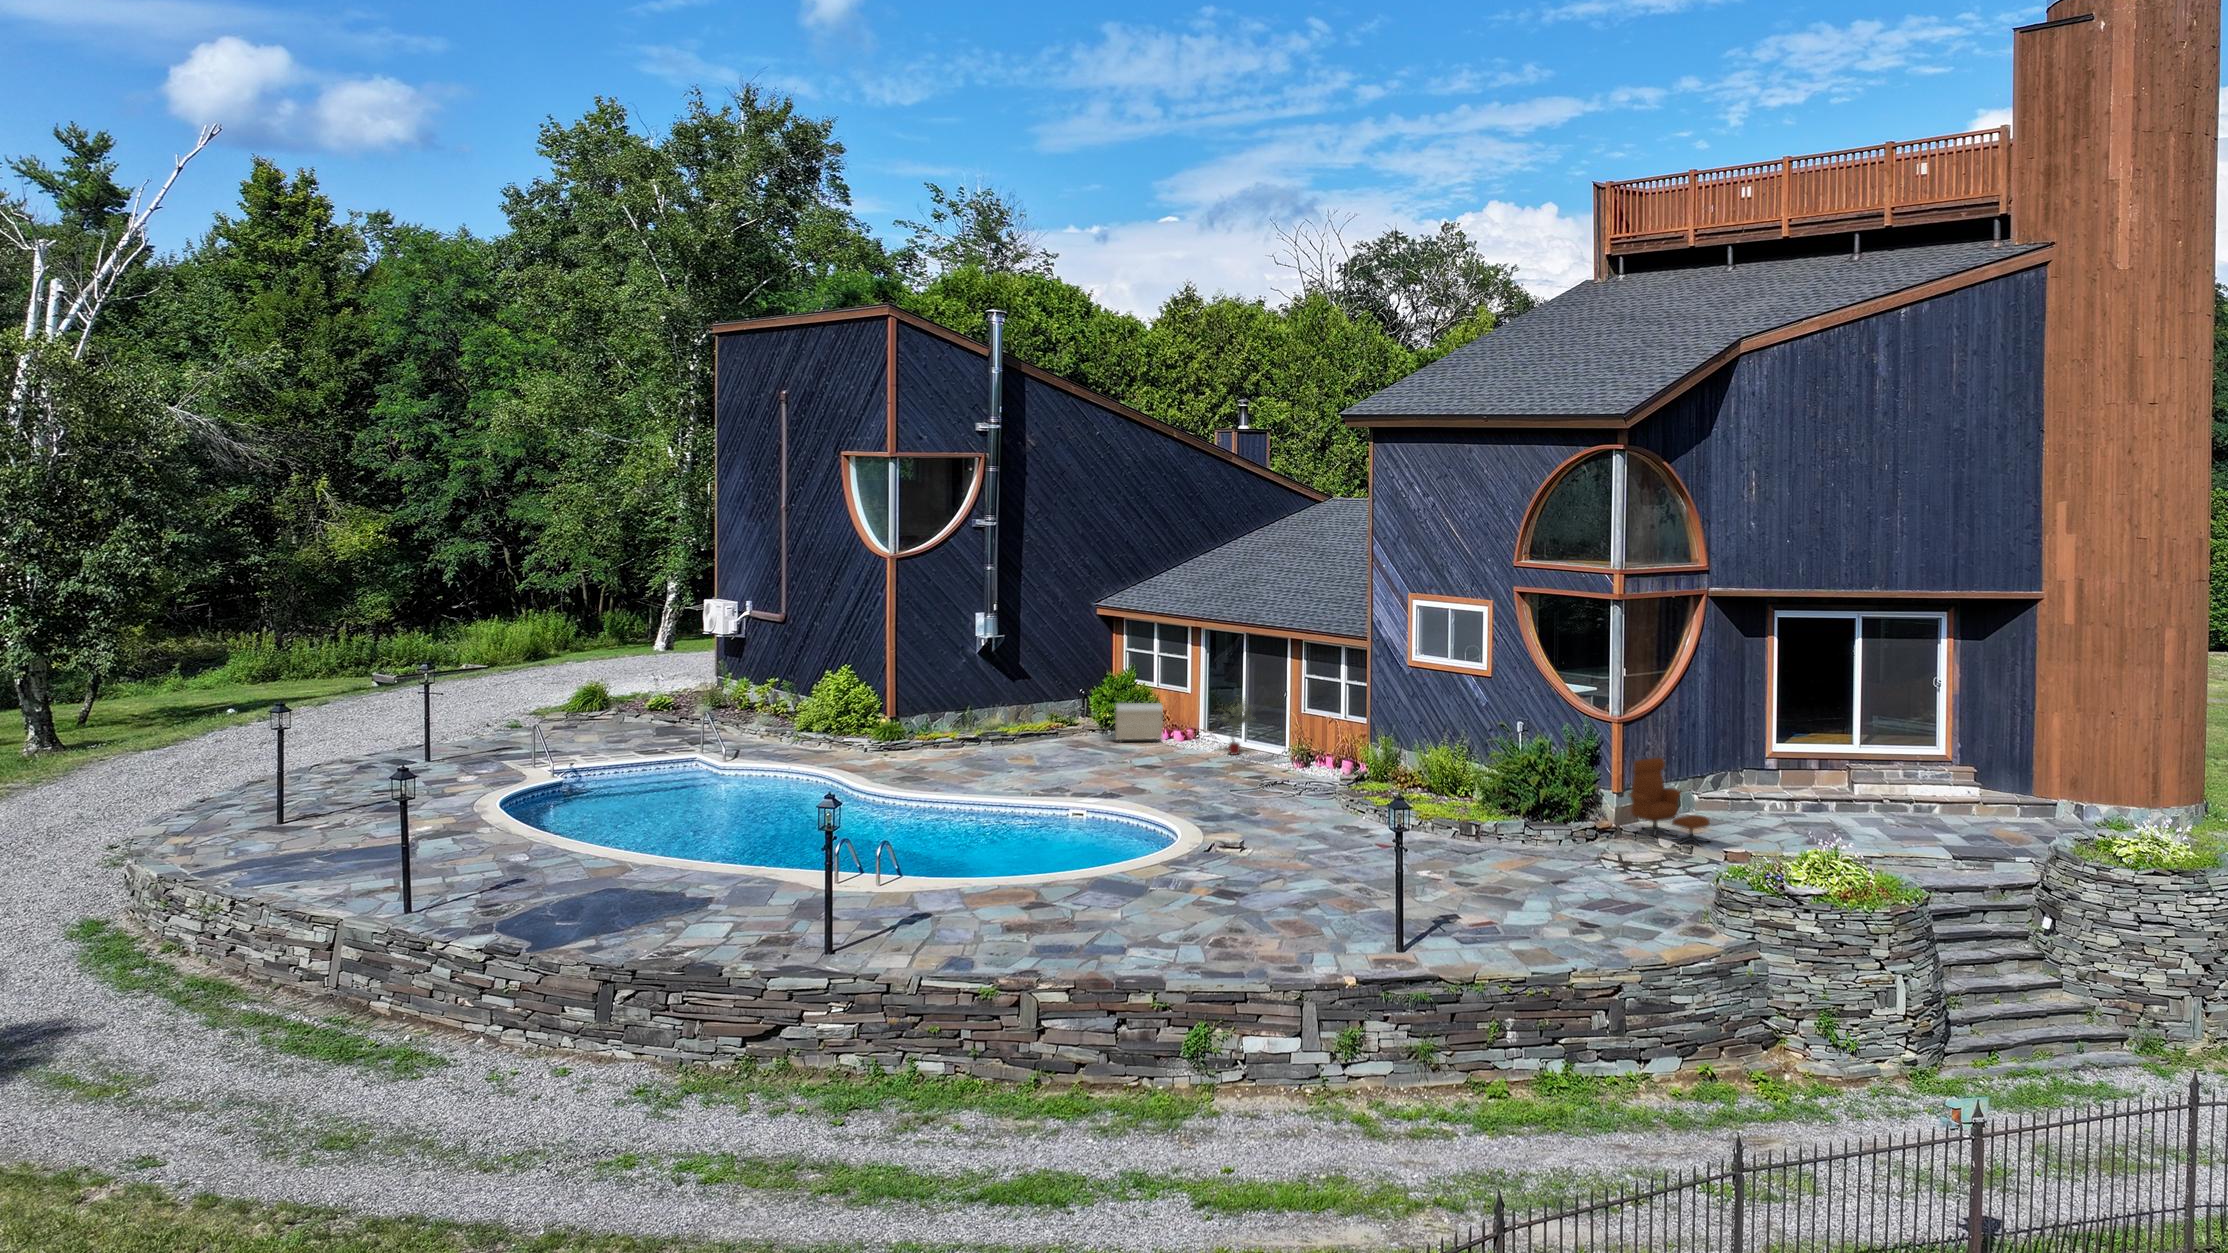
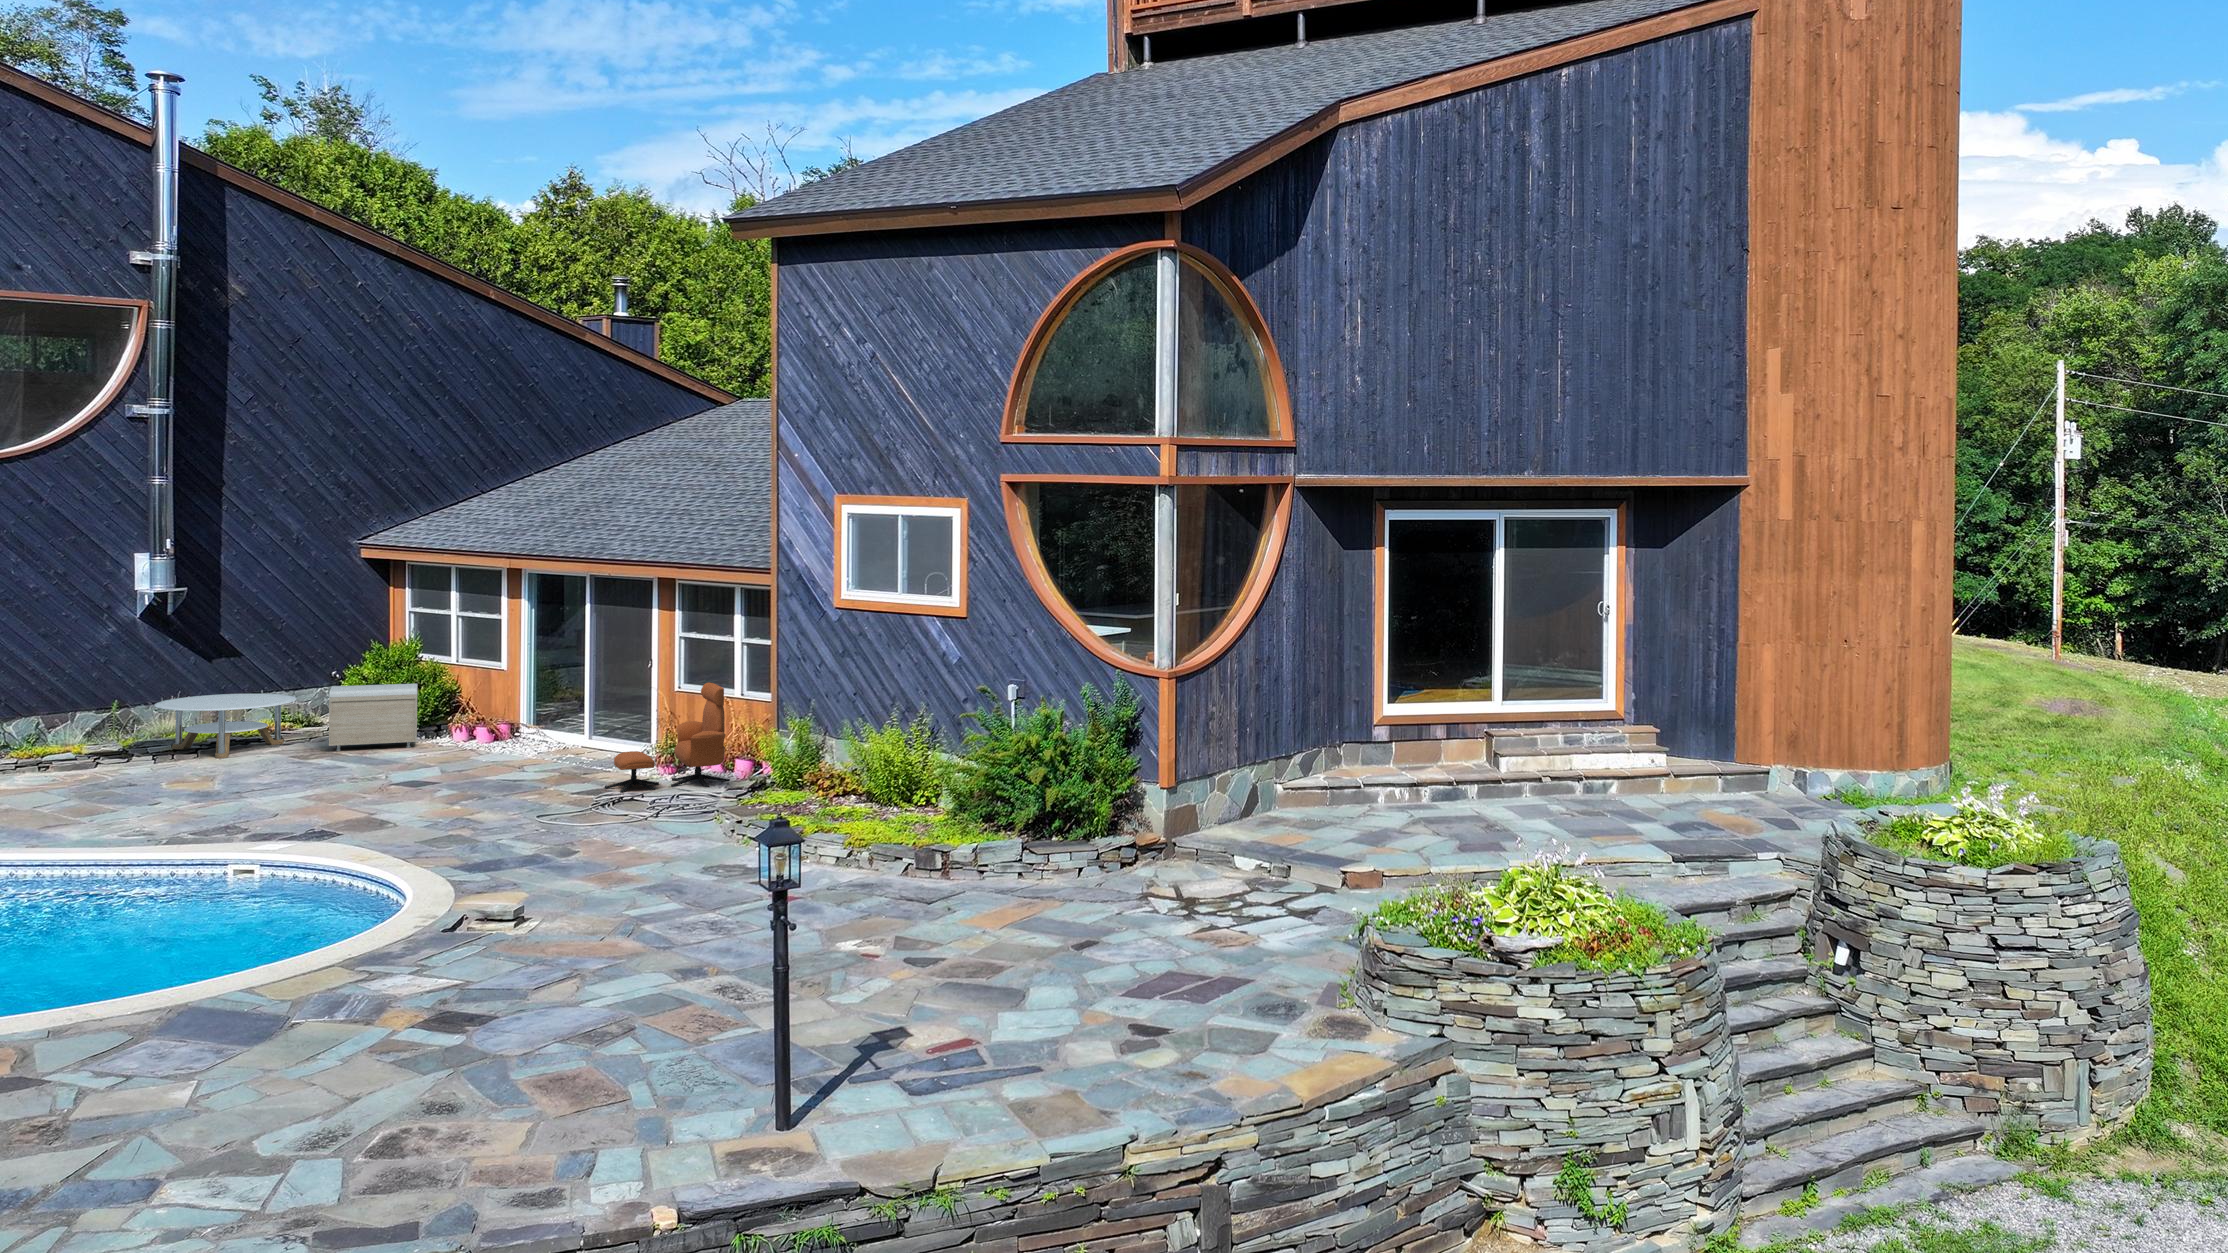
potted tree: present [1220,697,1253,755] -> none [516,664,579,761]
round table: none [1025,706,1097,744] -> present [154,694,296,758]
lounge chair: present [1629,758,1710,845] -> present [605,683,730,792]

